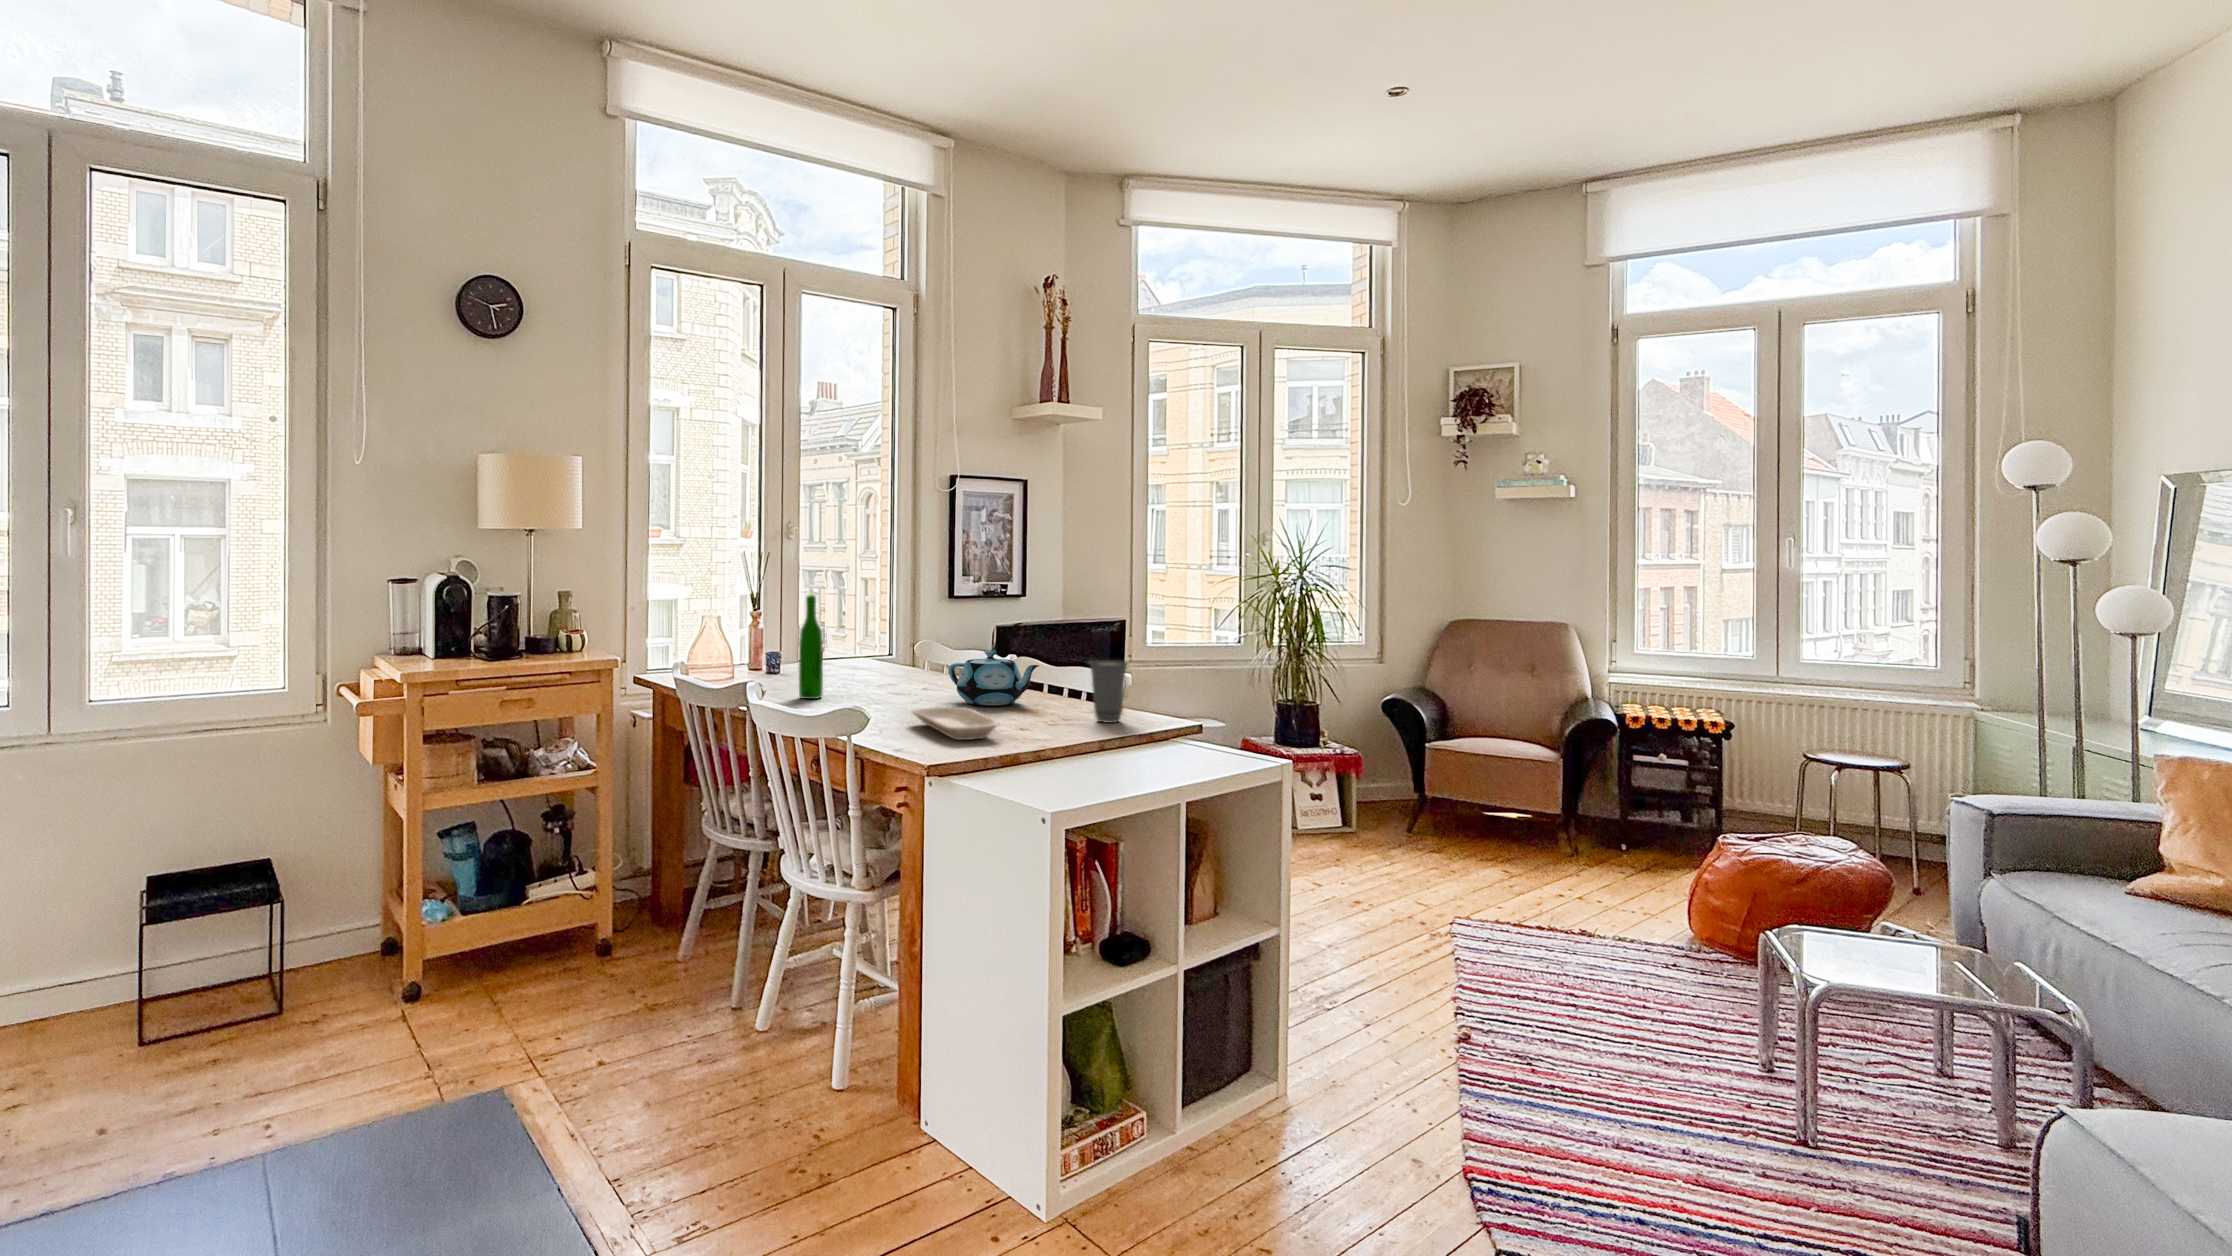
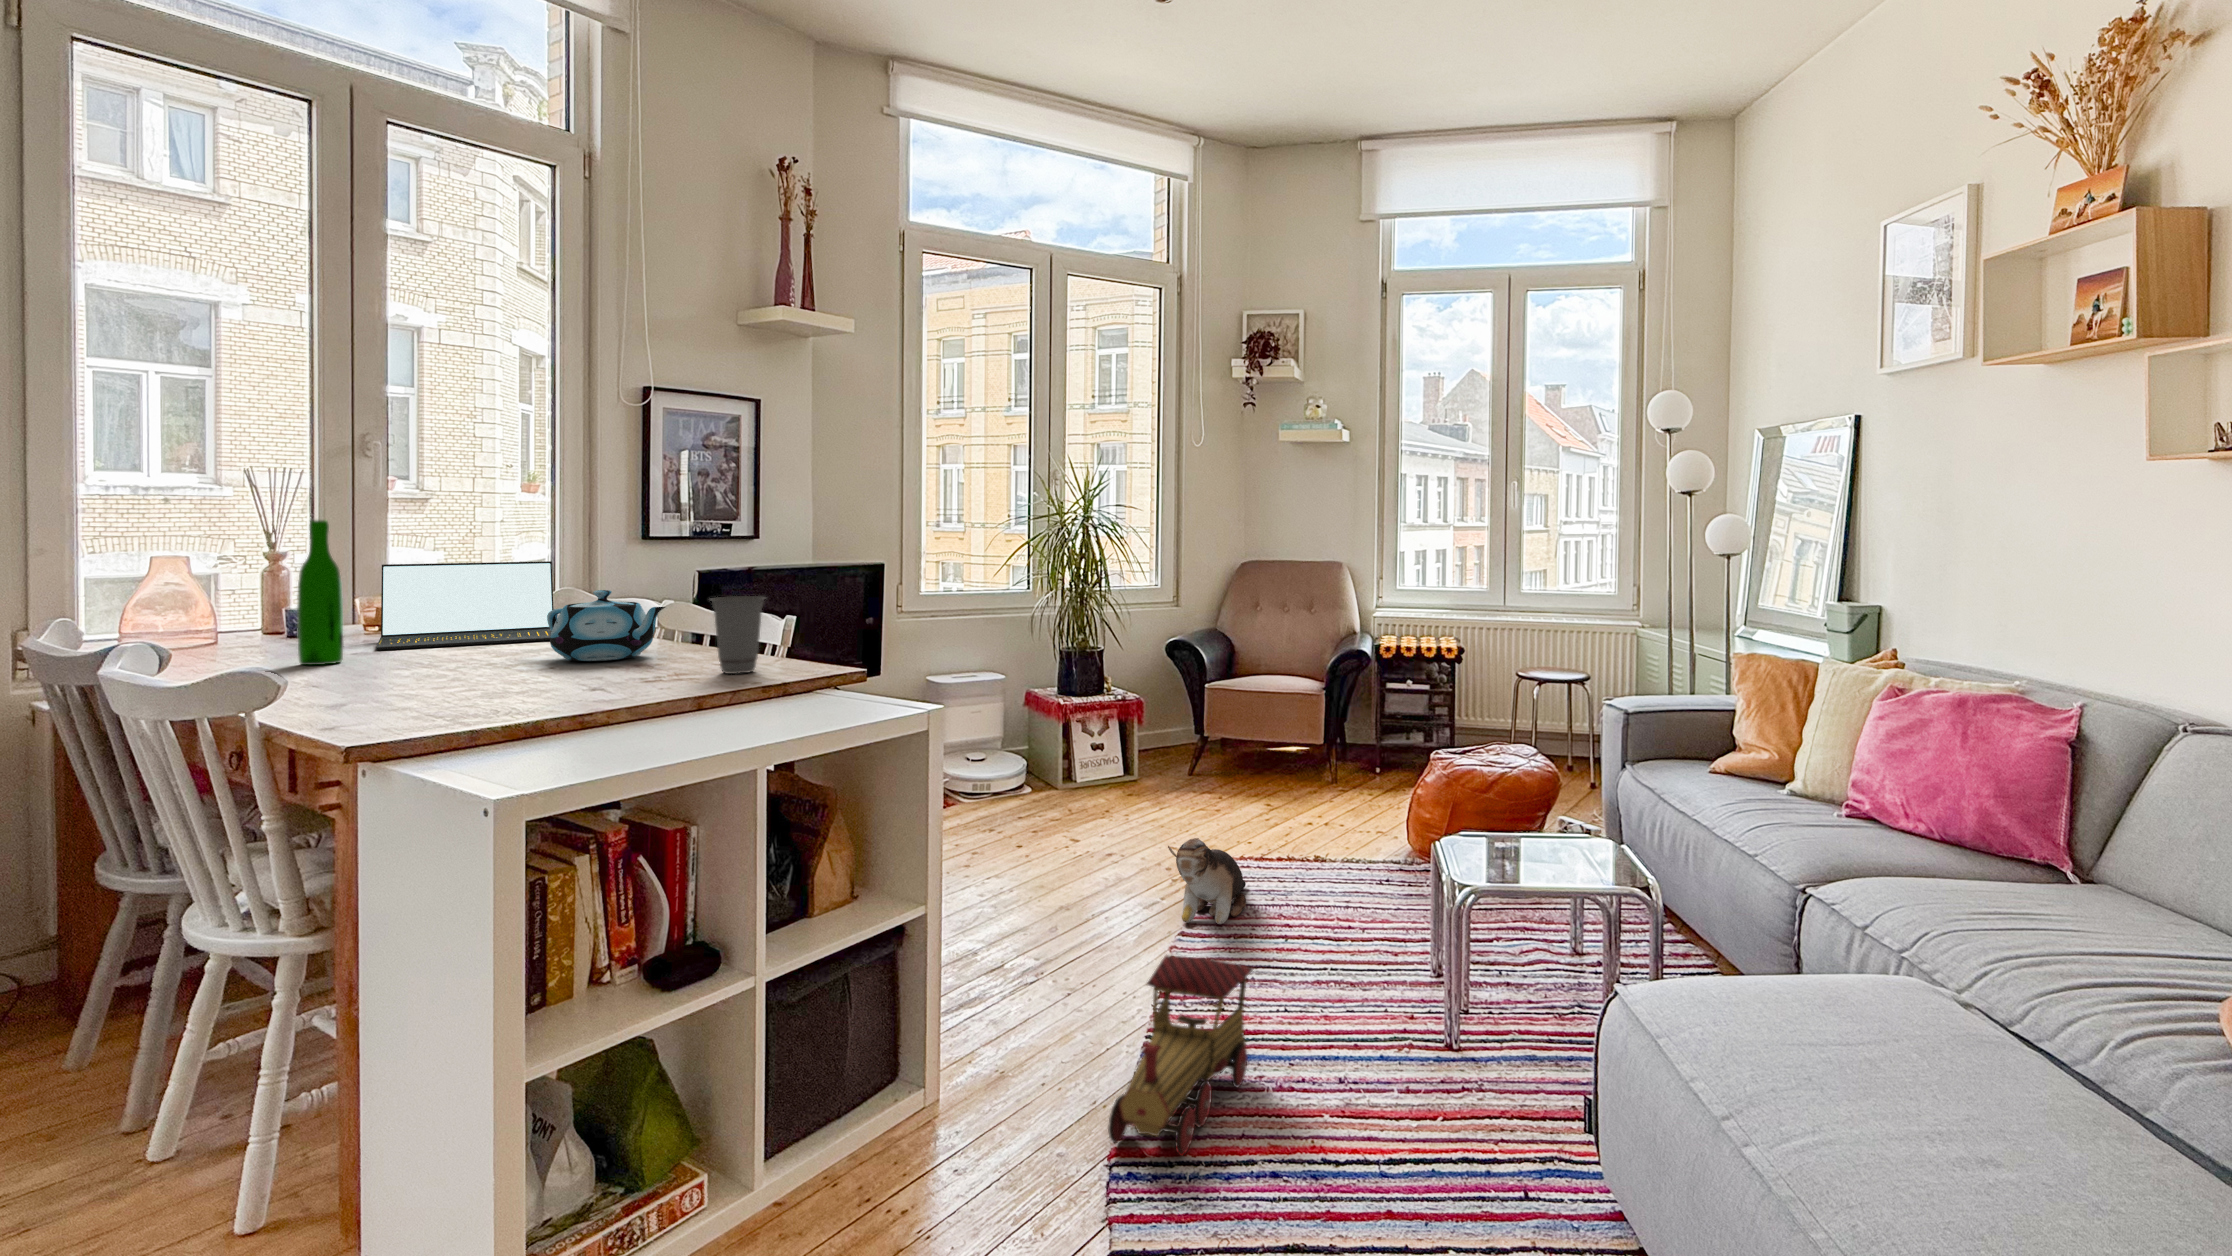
laptop: none [814,622,935,688] -> present [376,561,554,650]
tray: present [912,706,999,740] -> none [419,664,533,708]
plush toy: none [1446,900,1522,987] -> present [1168,838,1246,924]
toy train: none [1461,1003,1584,1184] -> present [1108,956,1254,1156]

